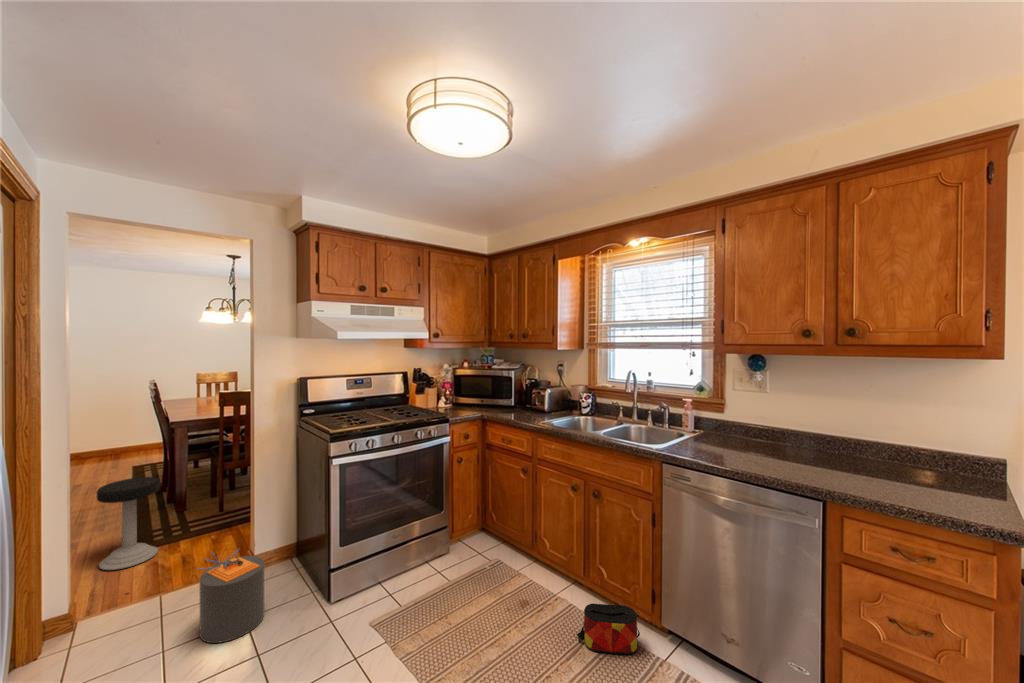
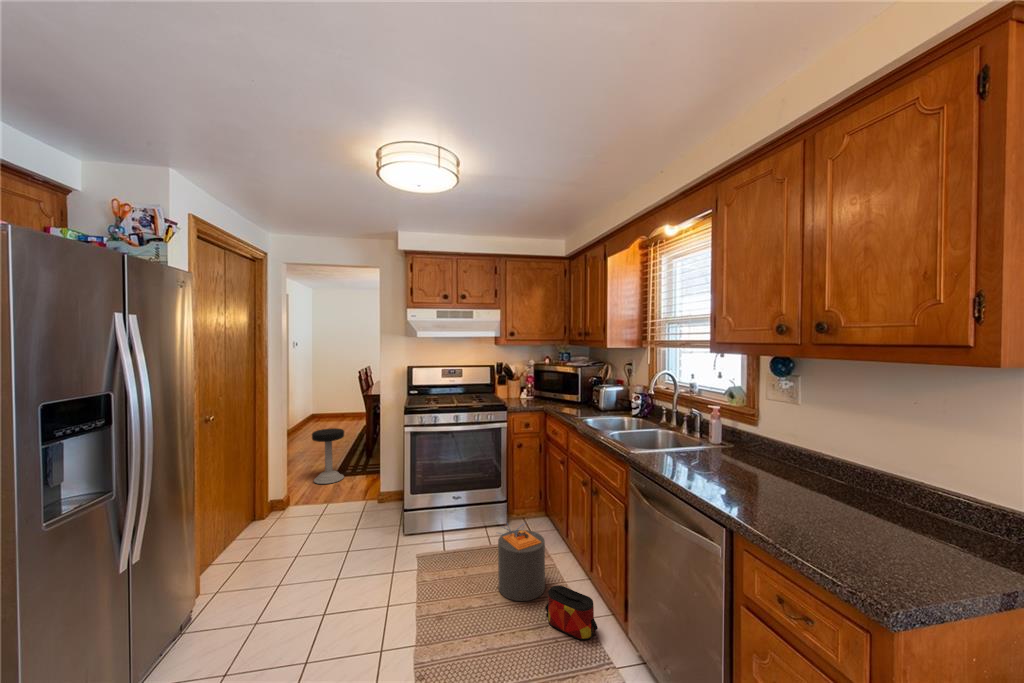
trash can: present [200,551,264,643] -> present [498,524,545,601]

